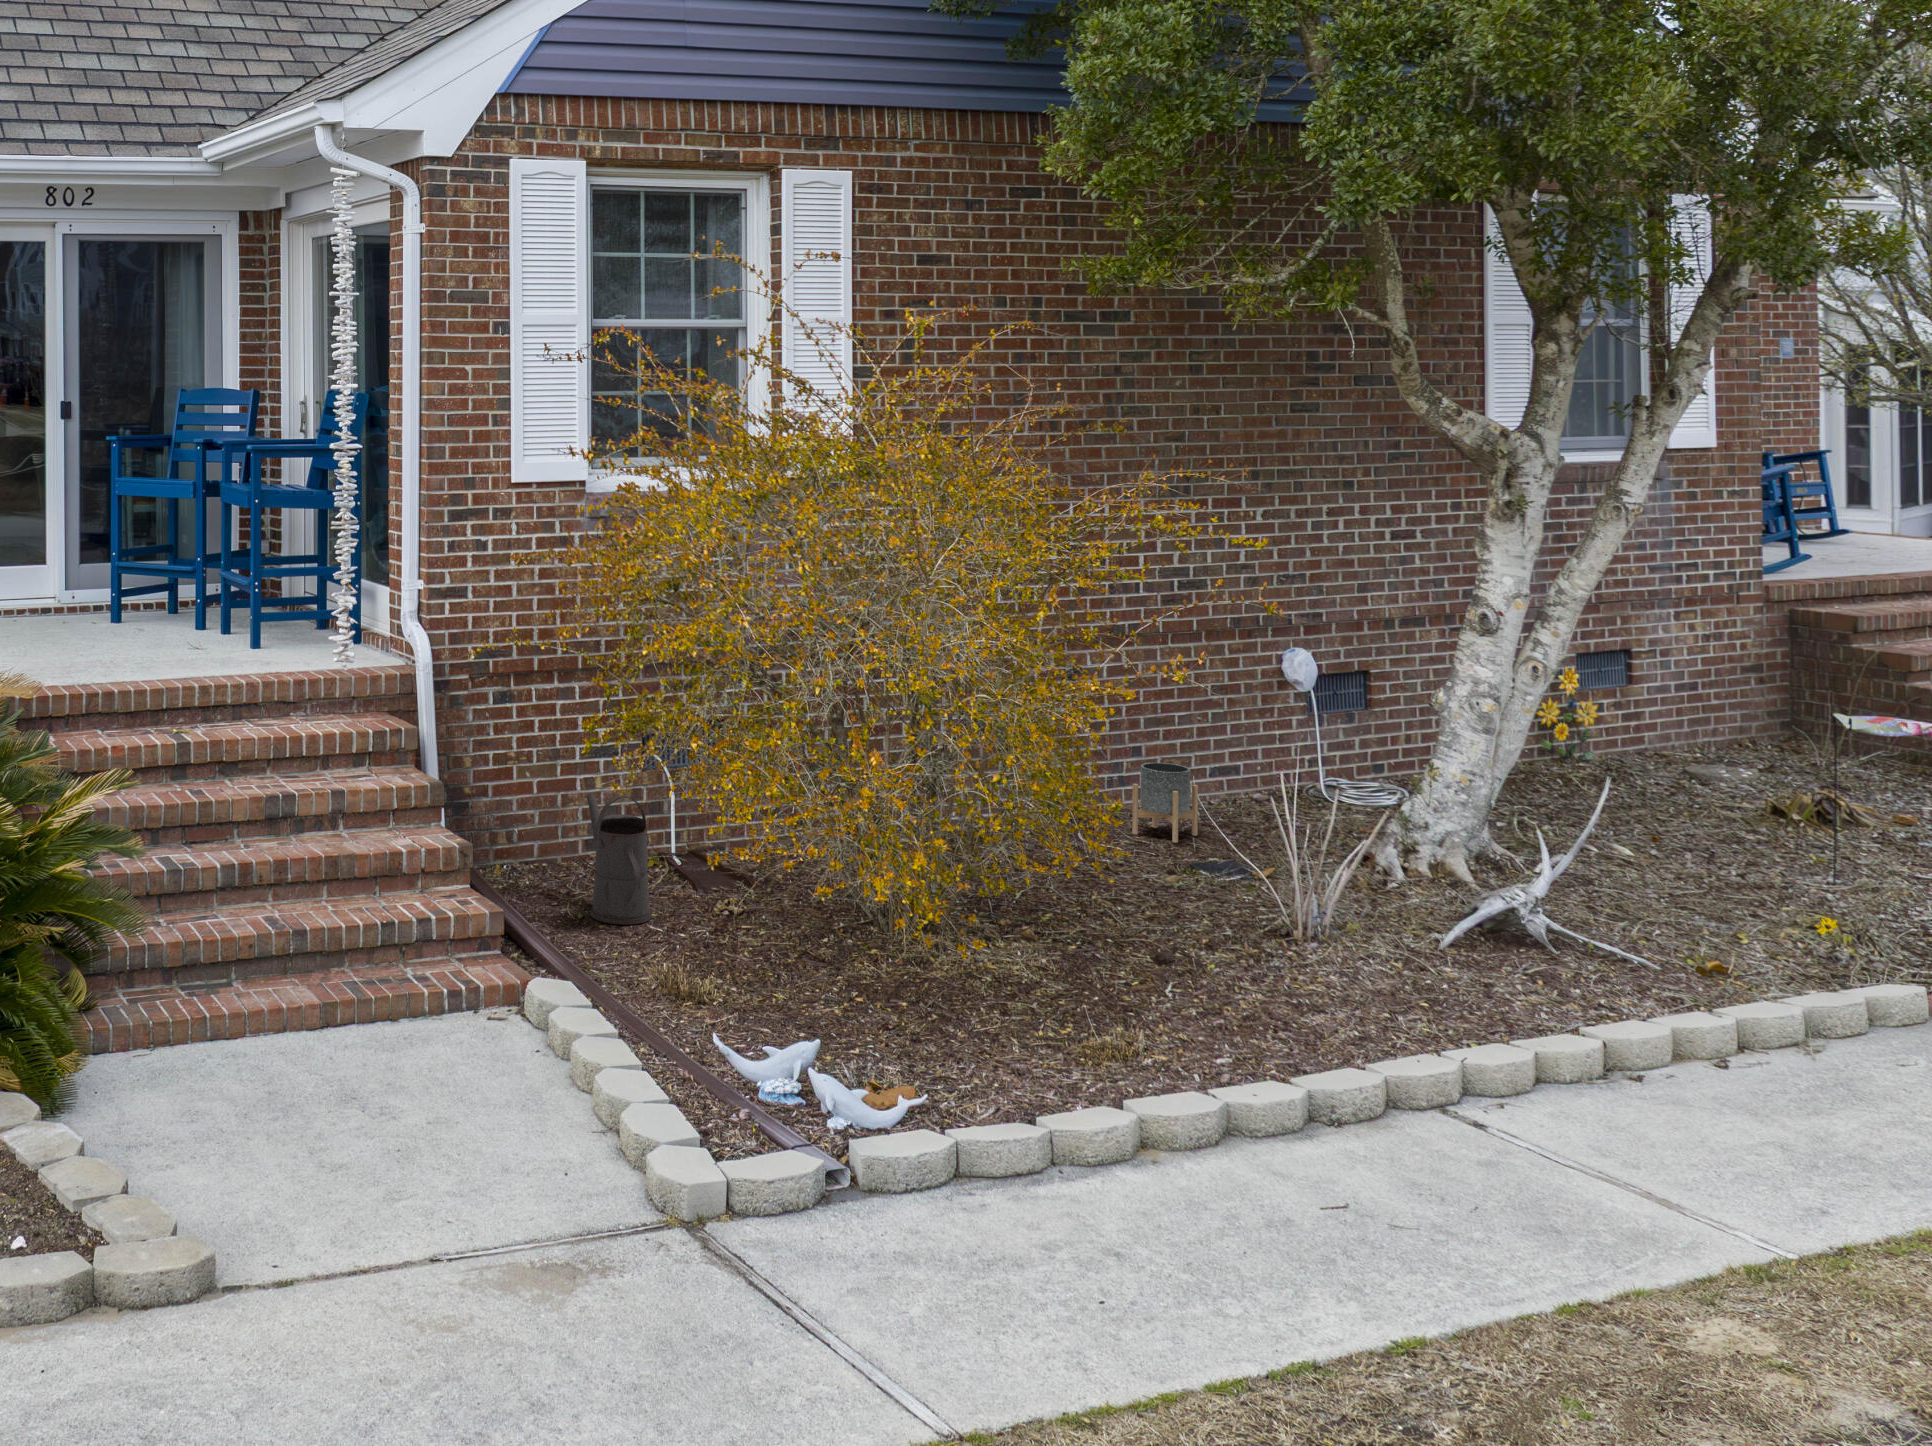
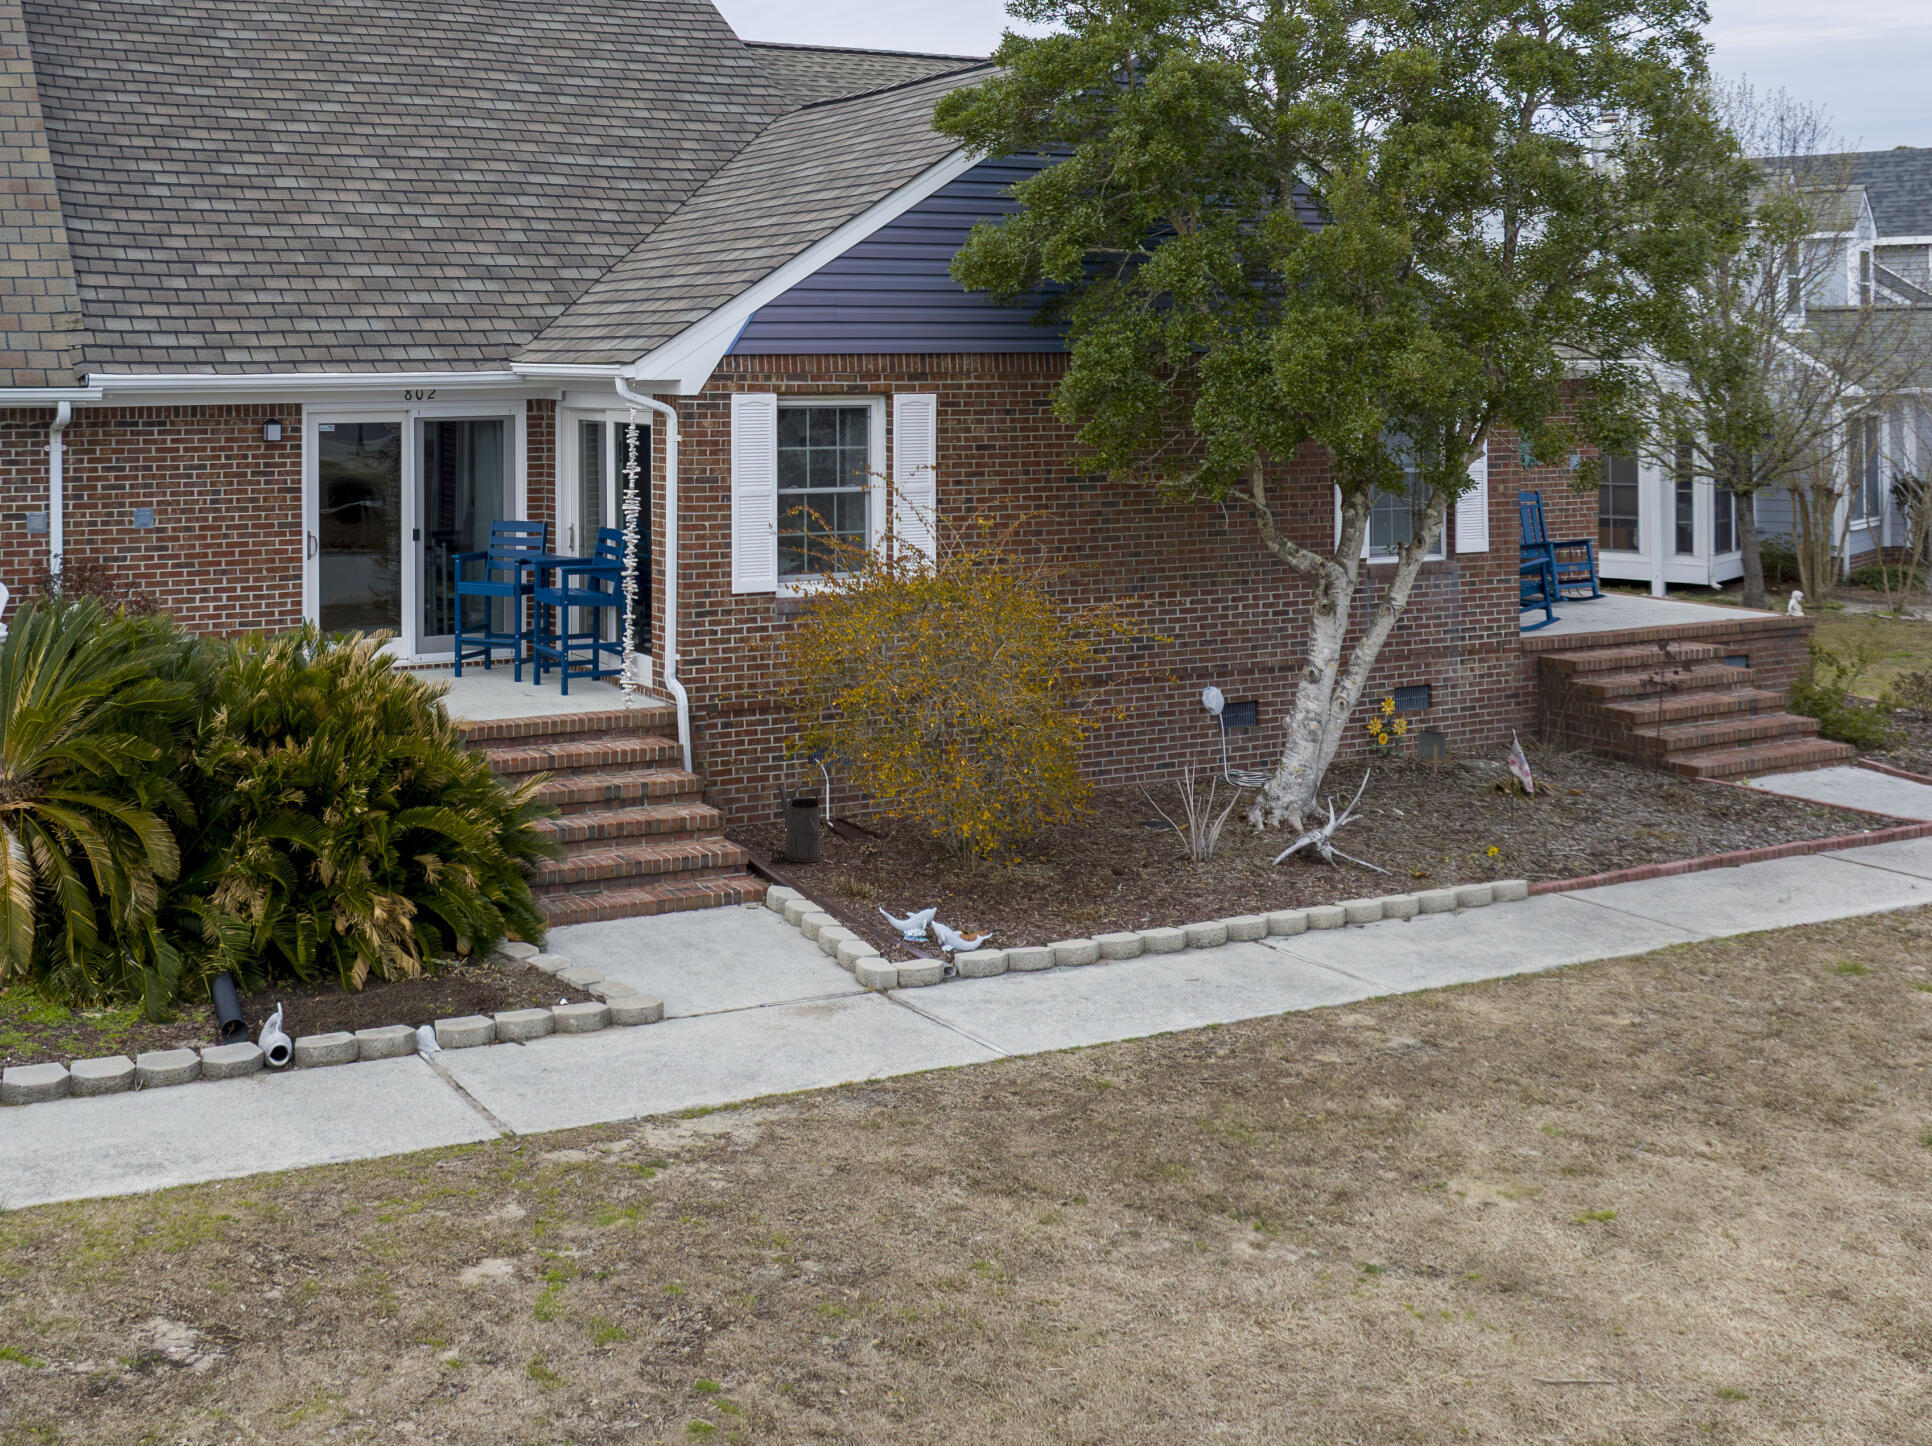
planter: present [1132,763,1198,843] -> present [1412,730,1451,773]

